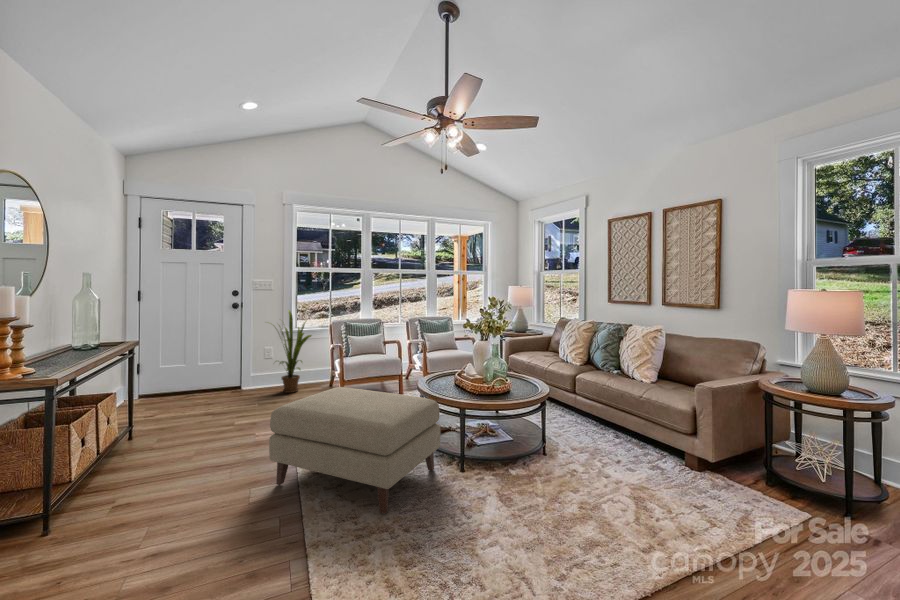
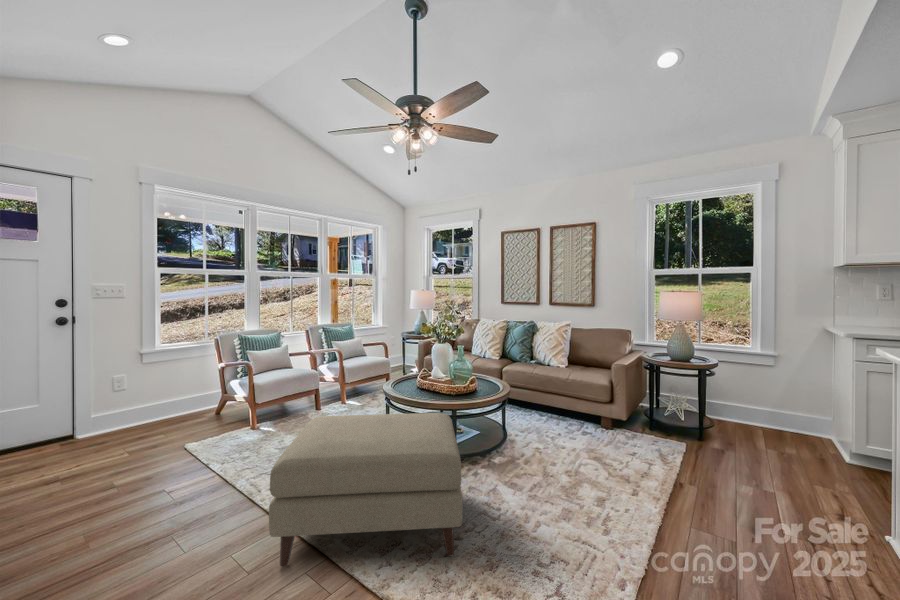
house plant: present [280,310,311,393] -> none [122,322,200,432]

